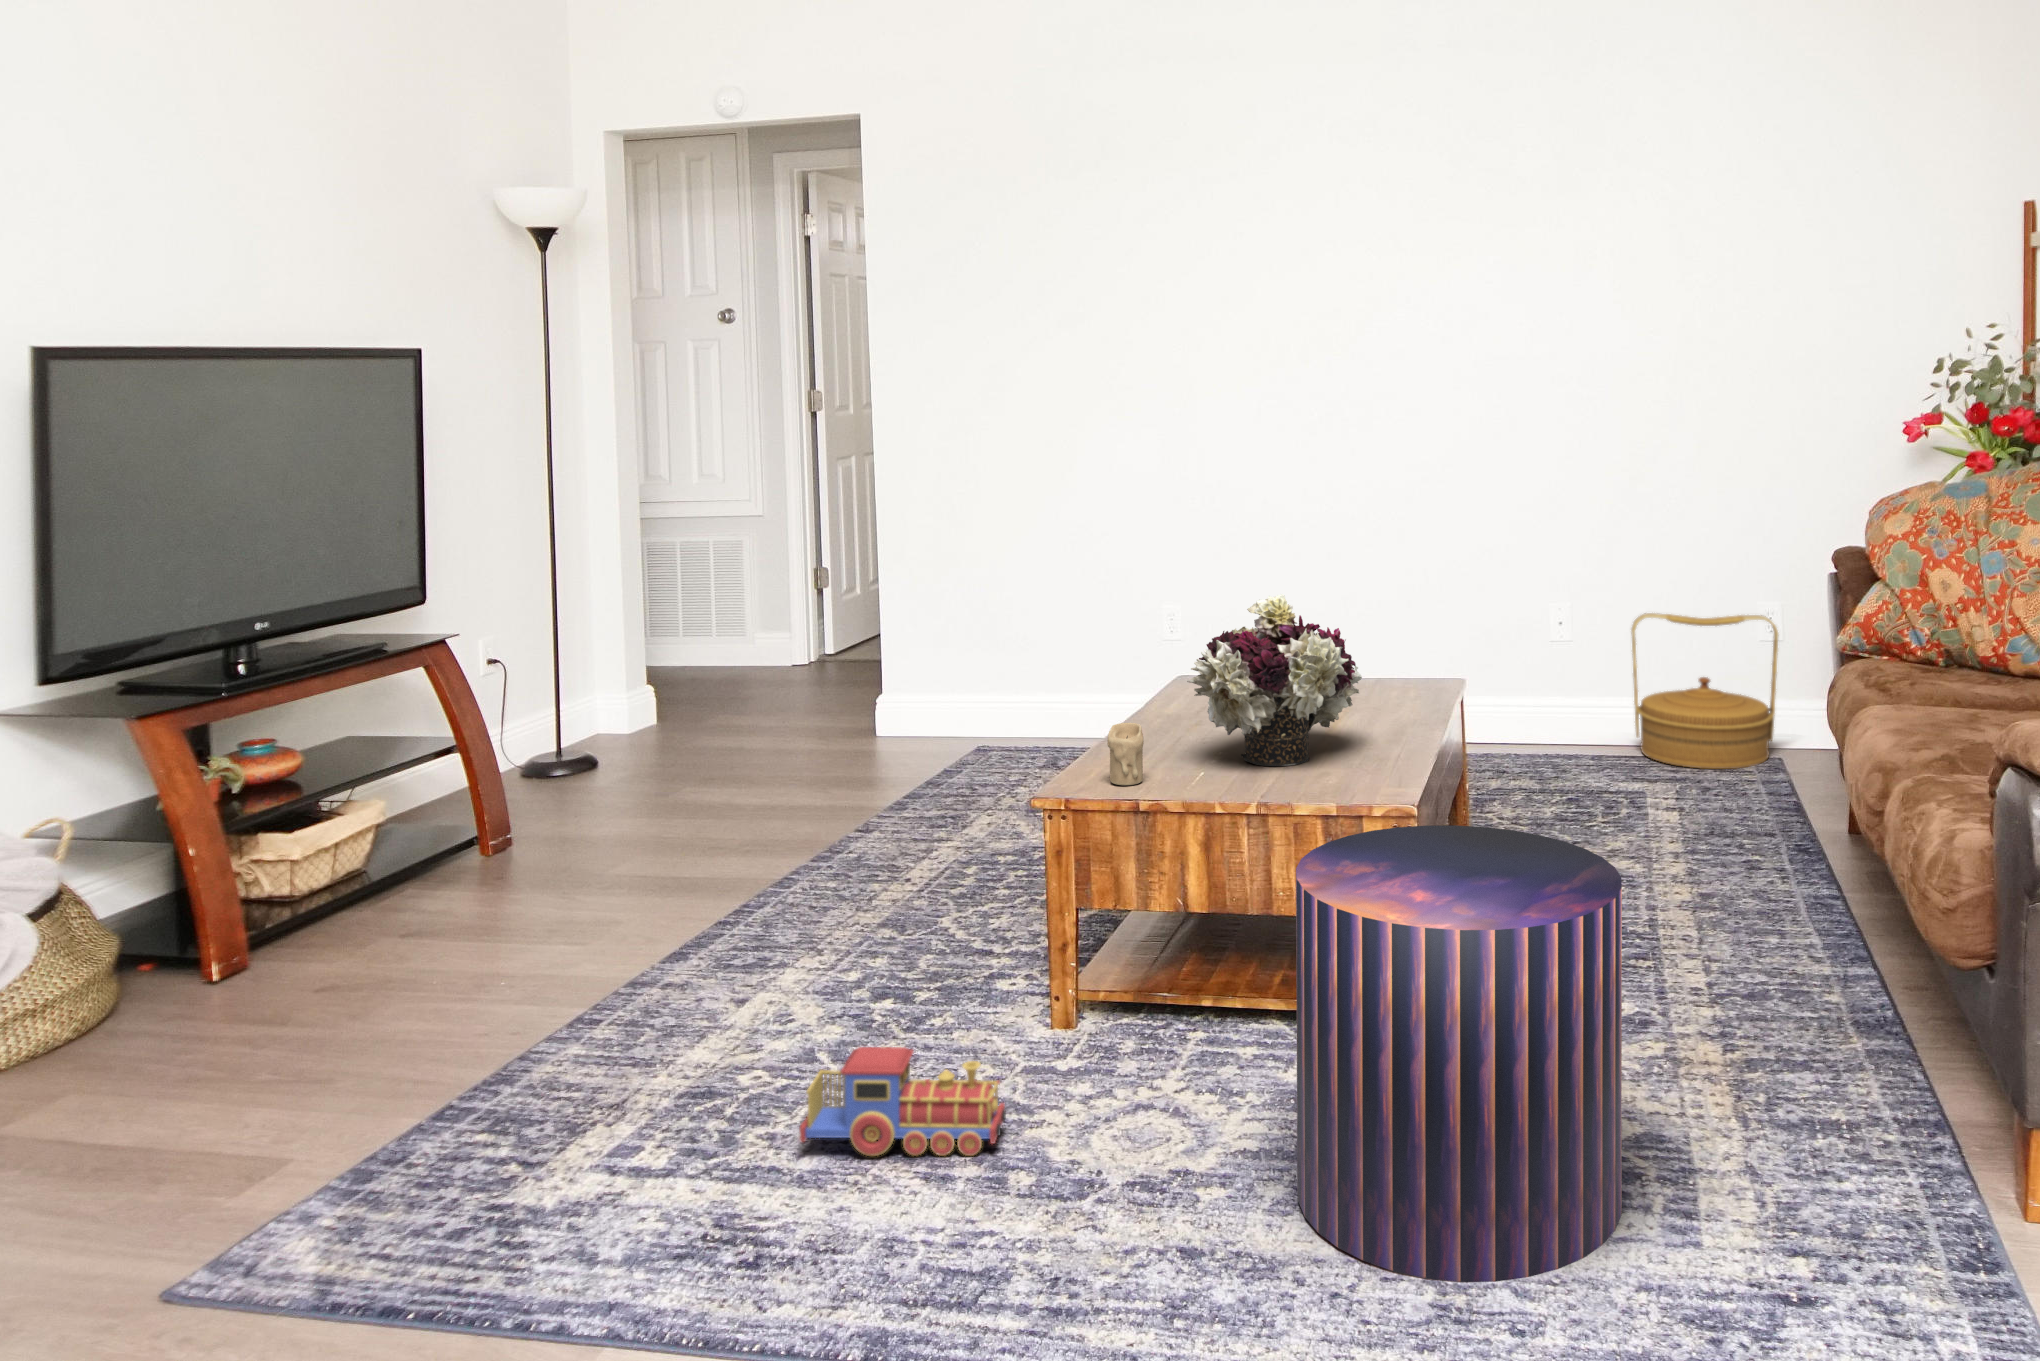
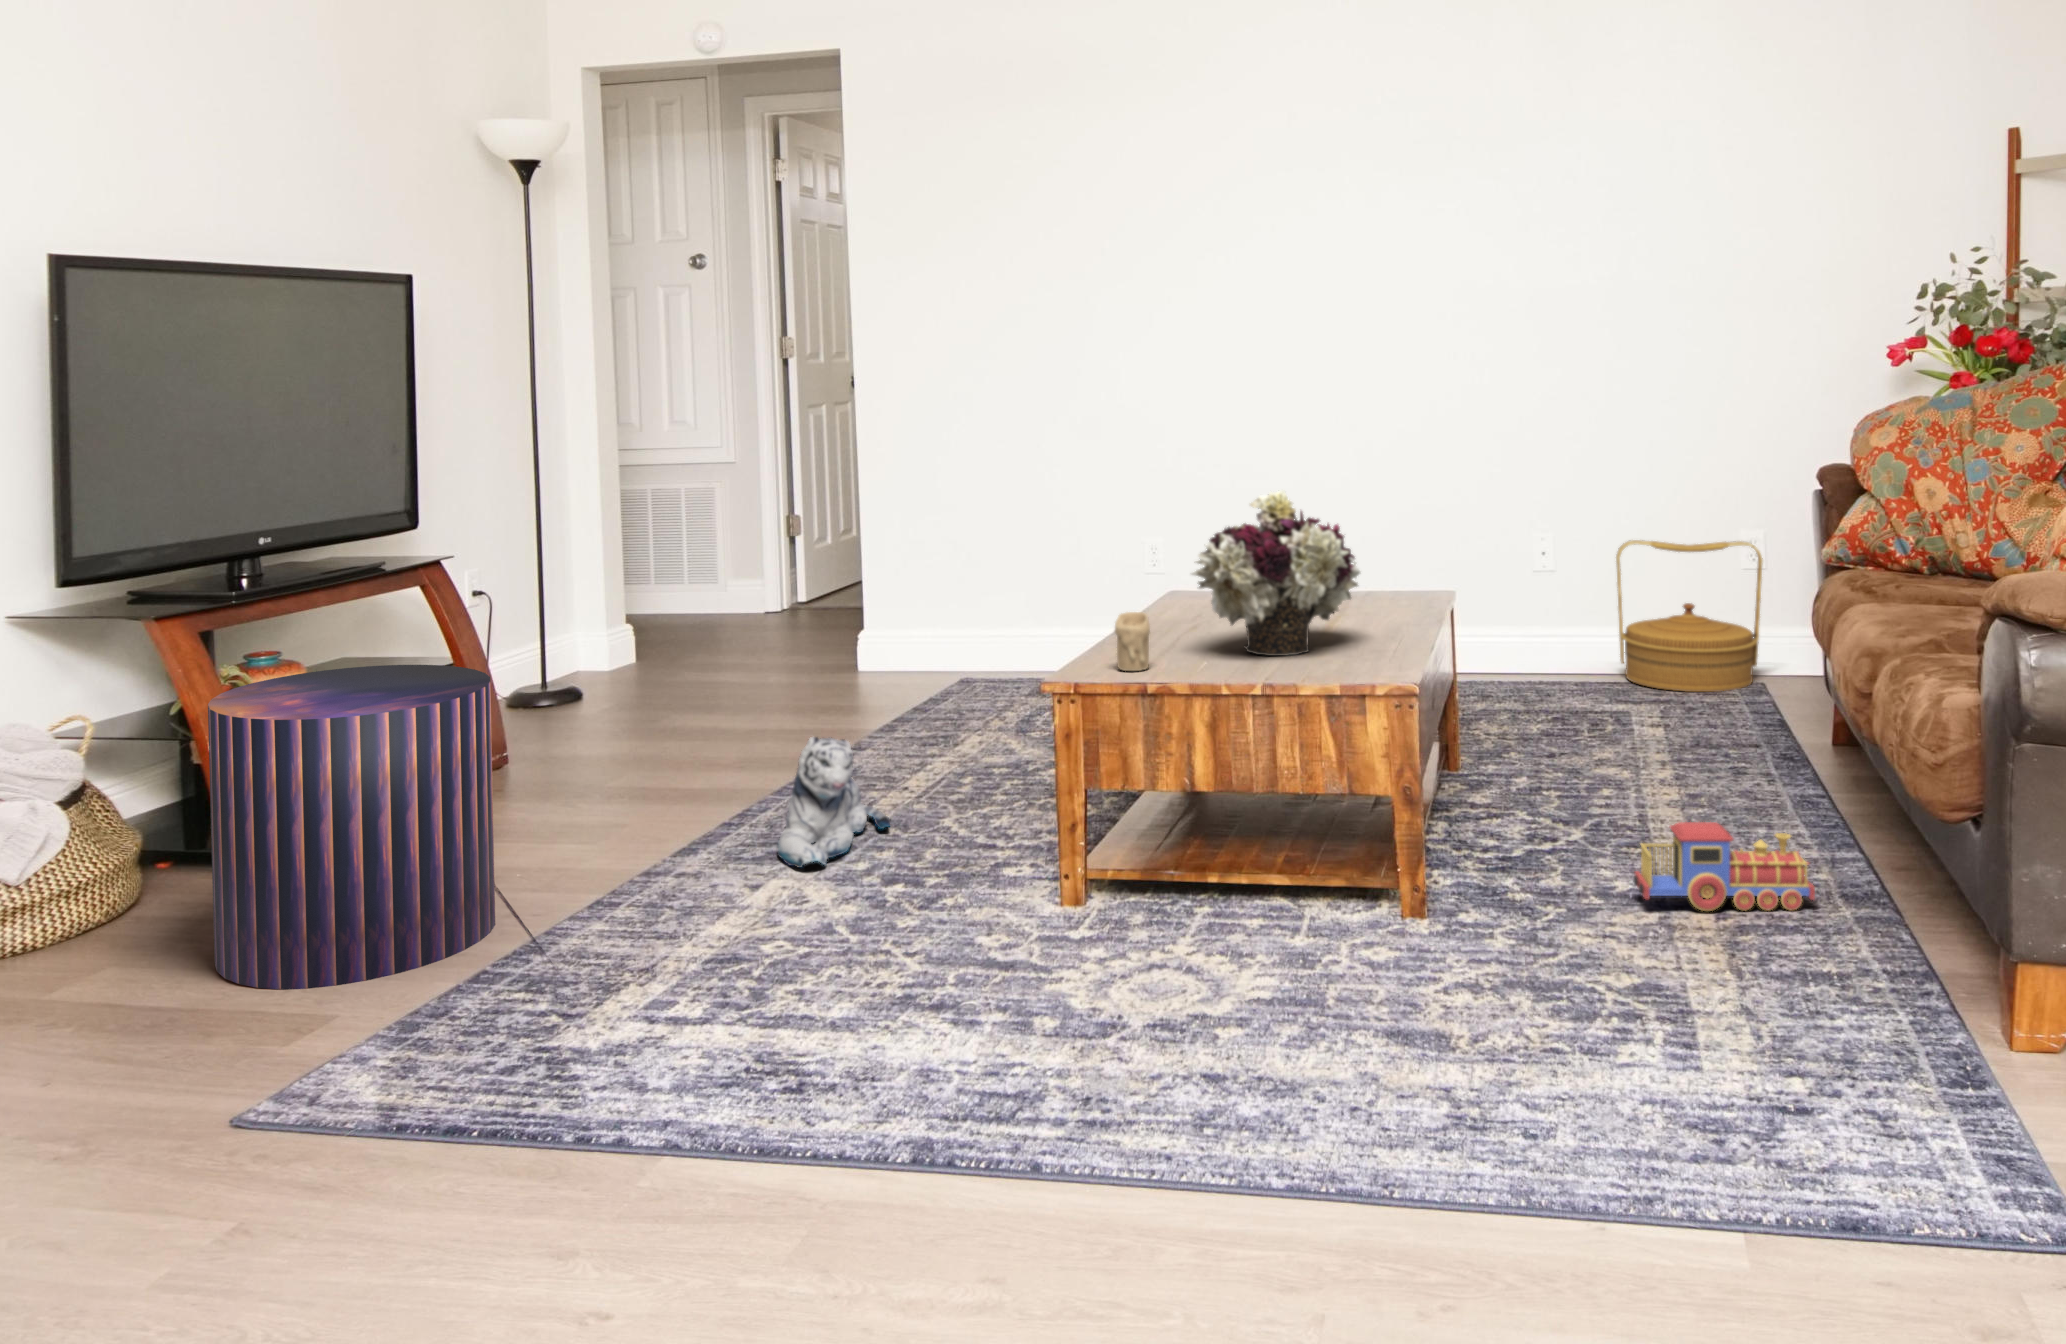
pouf: present [1296,825,1622,1282] -> present [208,665,495,990]
plush toy: none [767,839,886,979] -> present [777,737,890,868]
toy train: present [799,1047,1006,1156] -> present [1634,822,1815,911]

